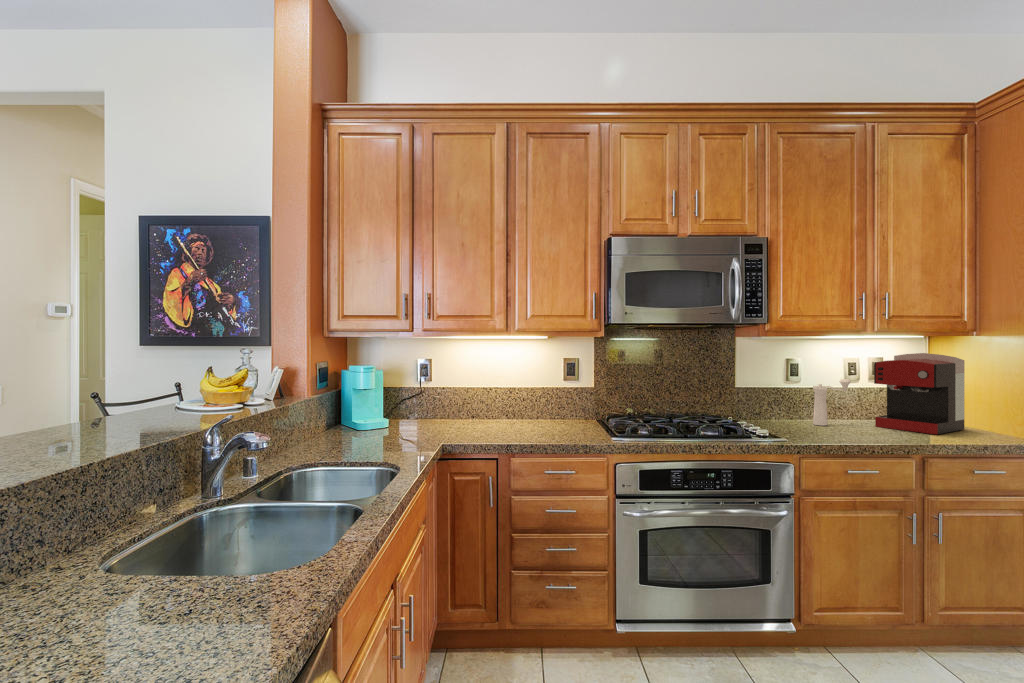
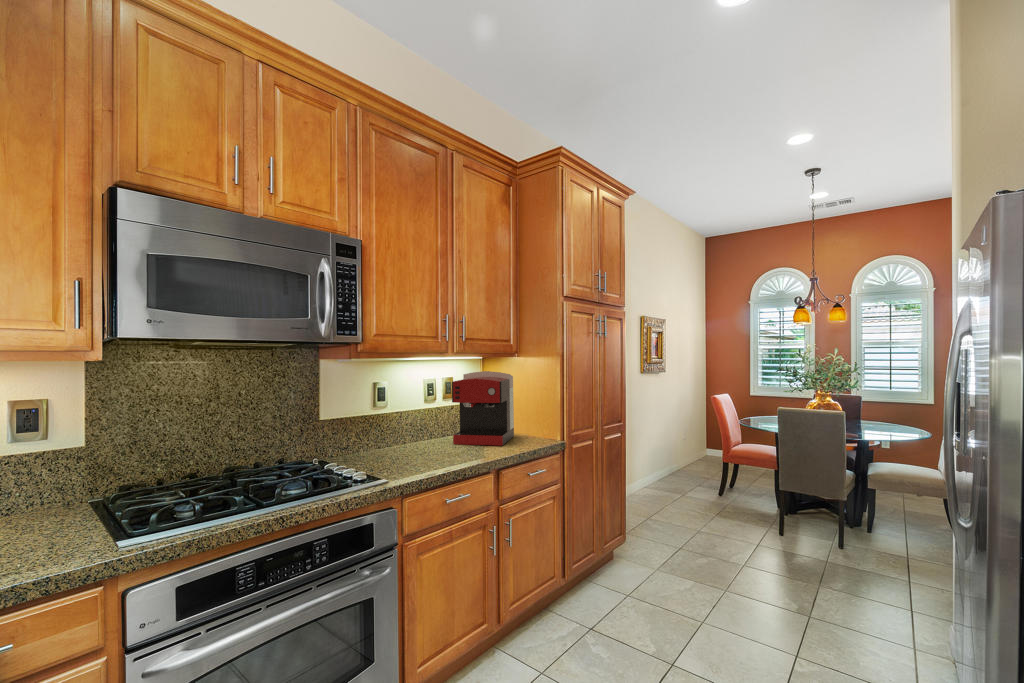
pepper mill: present [813,379,851,426] -> none [401,400,433,452]

